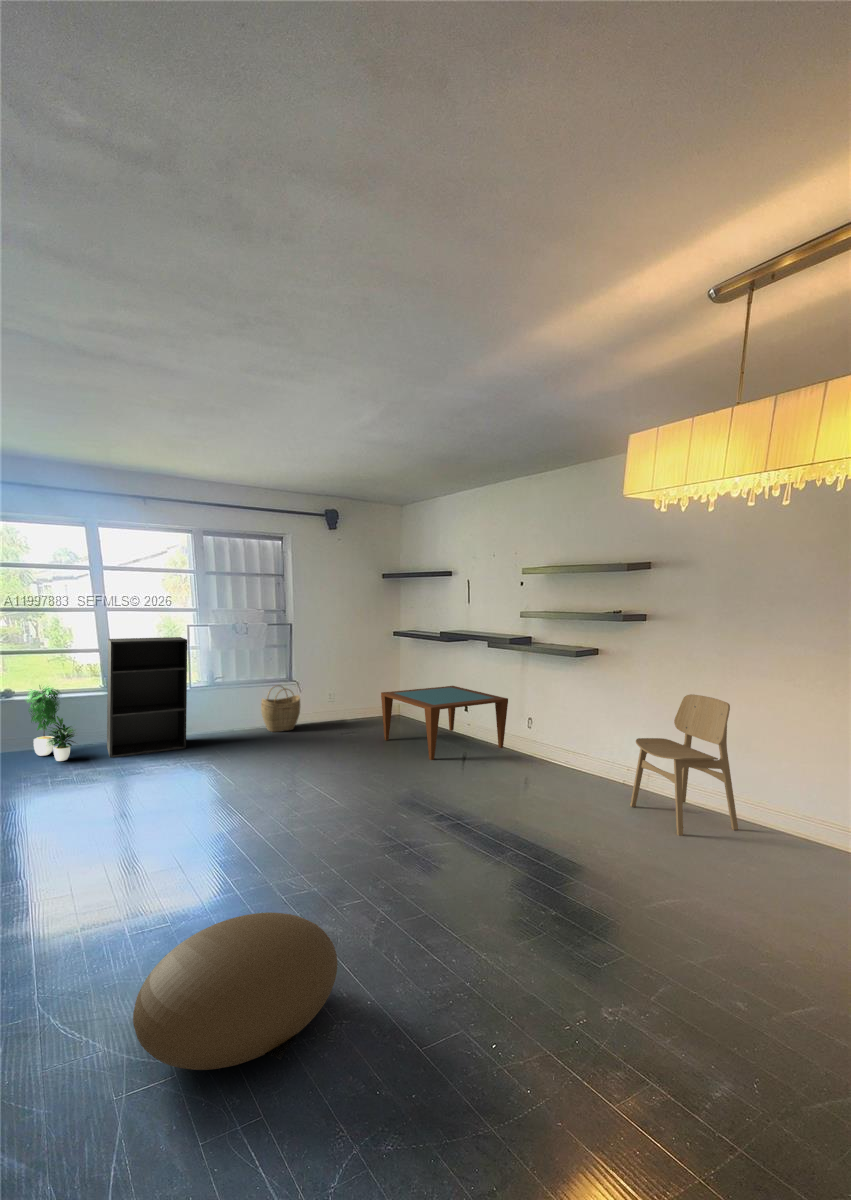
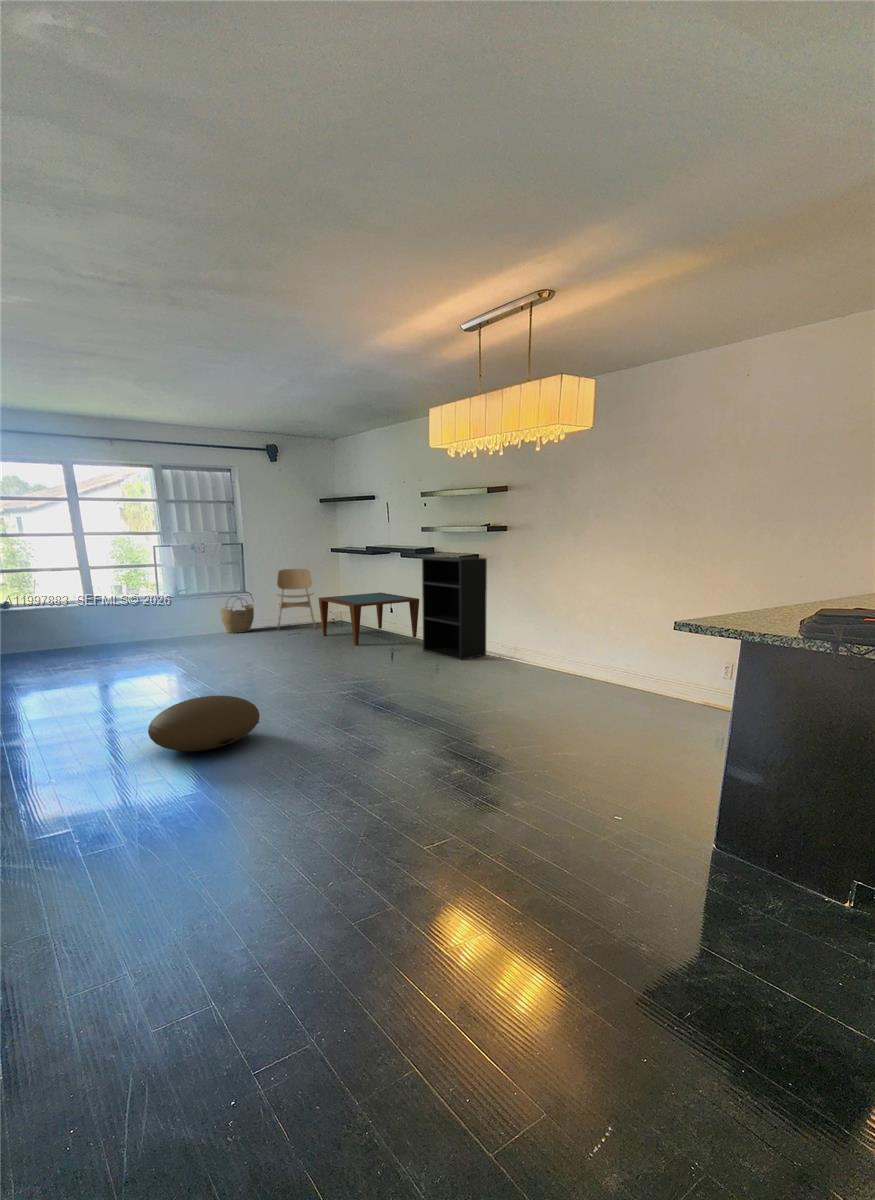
bookshelf: present [107,637,187,757] -> present [422,556,487,660]
potted plant: present [26,685,75,761] -> none [24,593,74,654]
dining chair: present [630,694,738,836] -> present [277,569,316,629]

